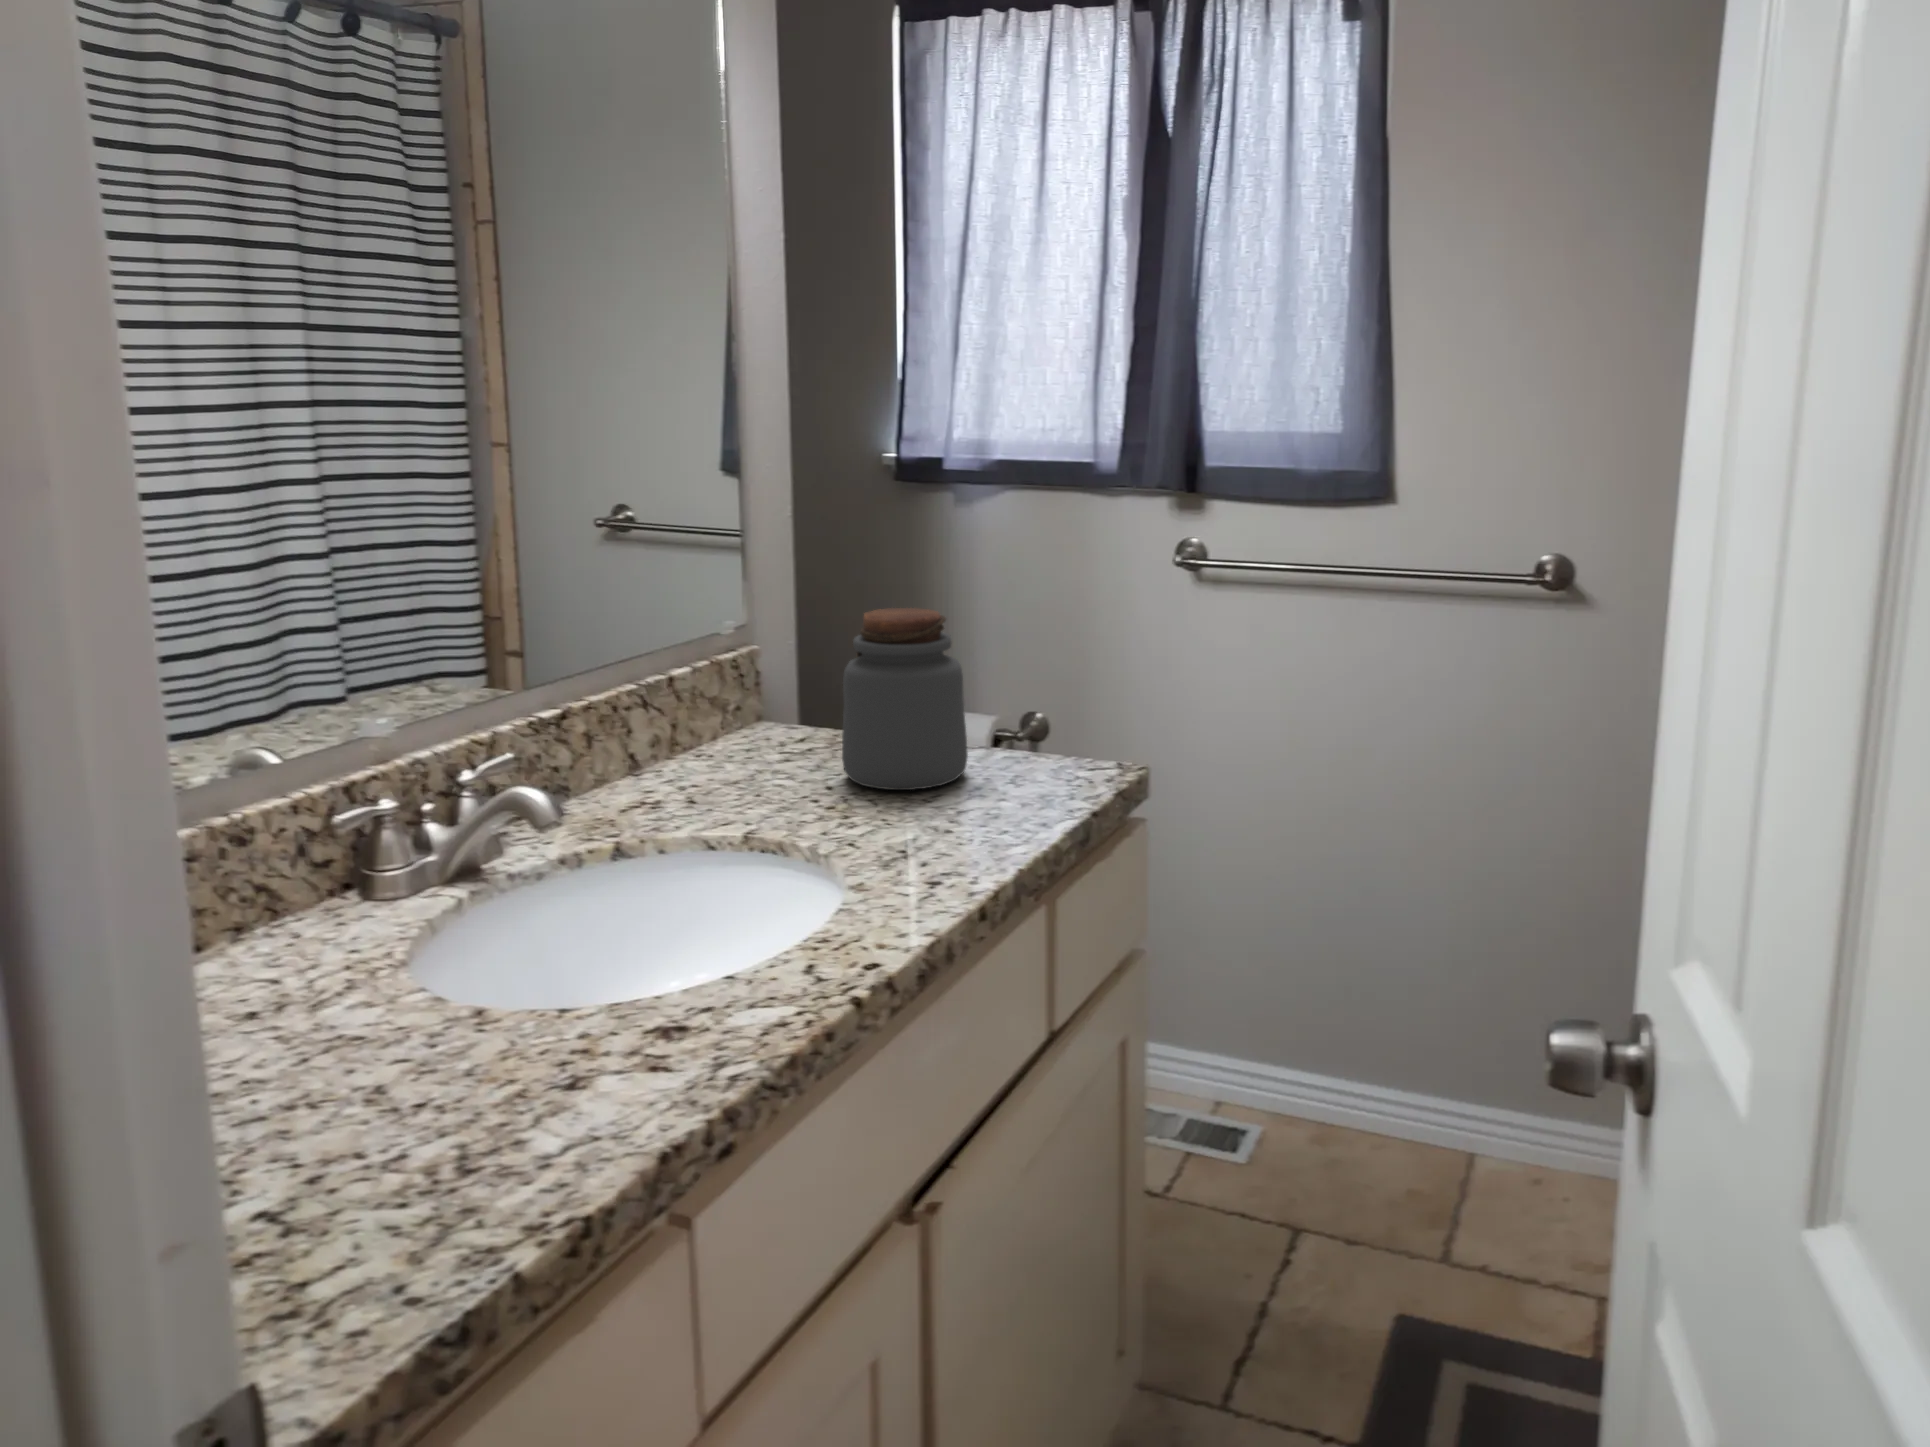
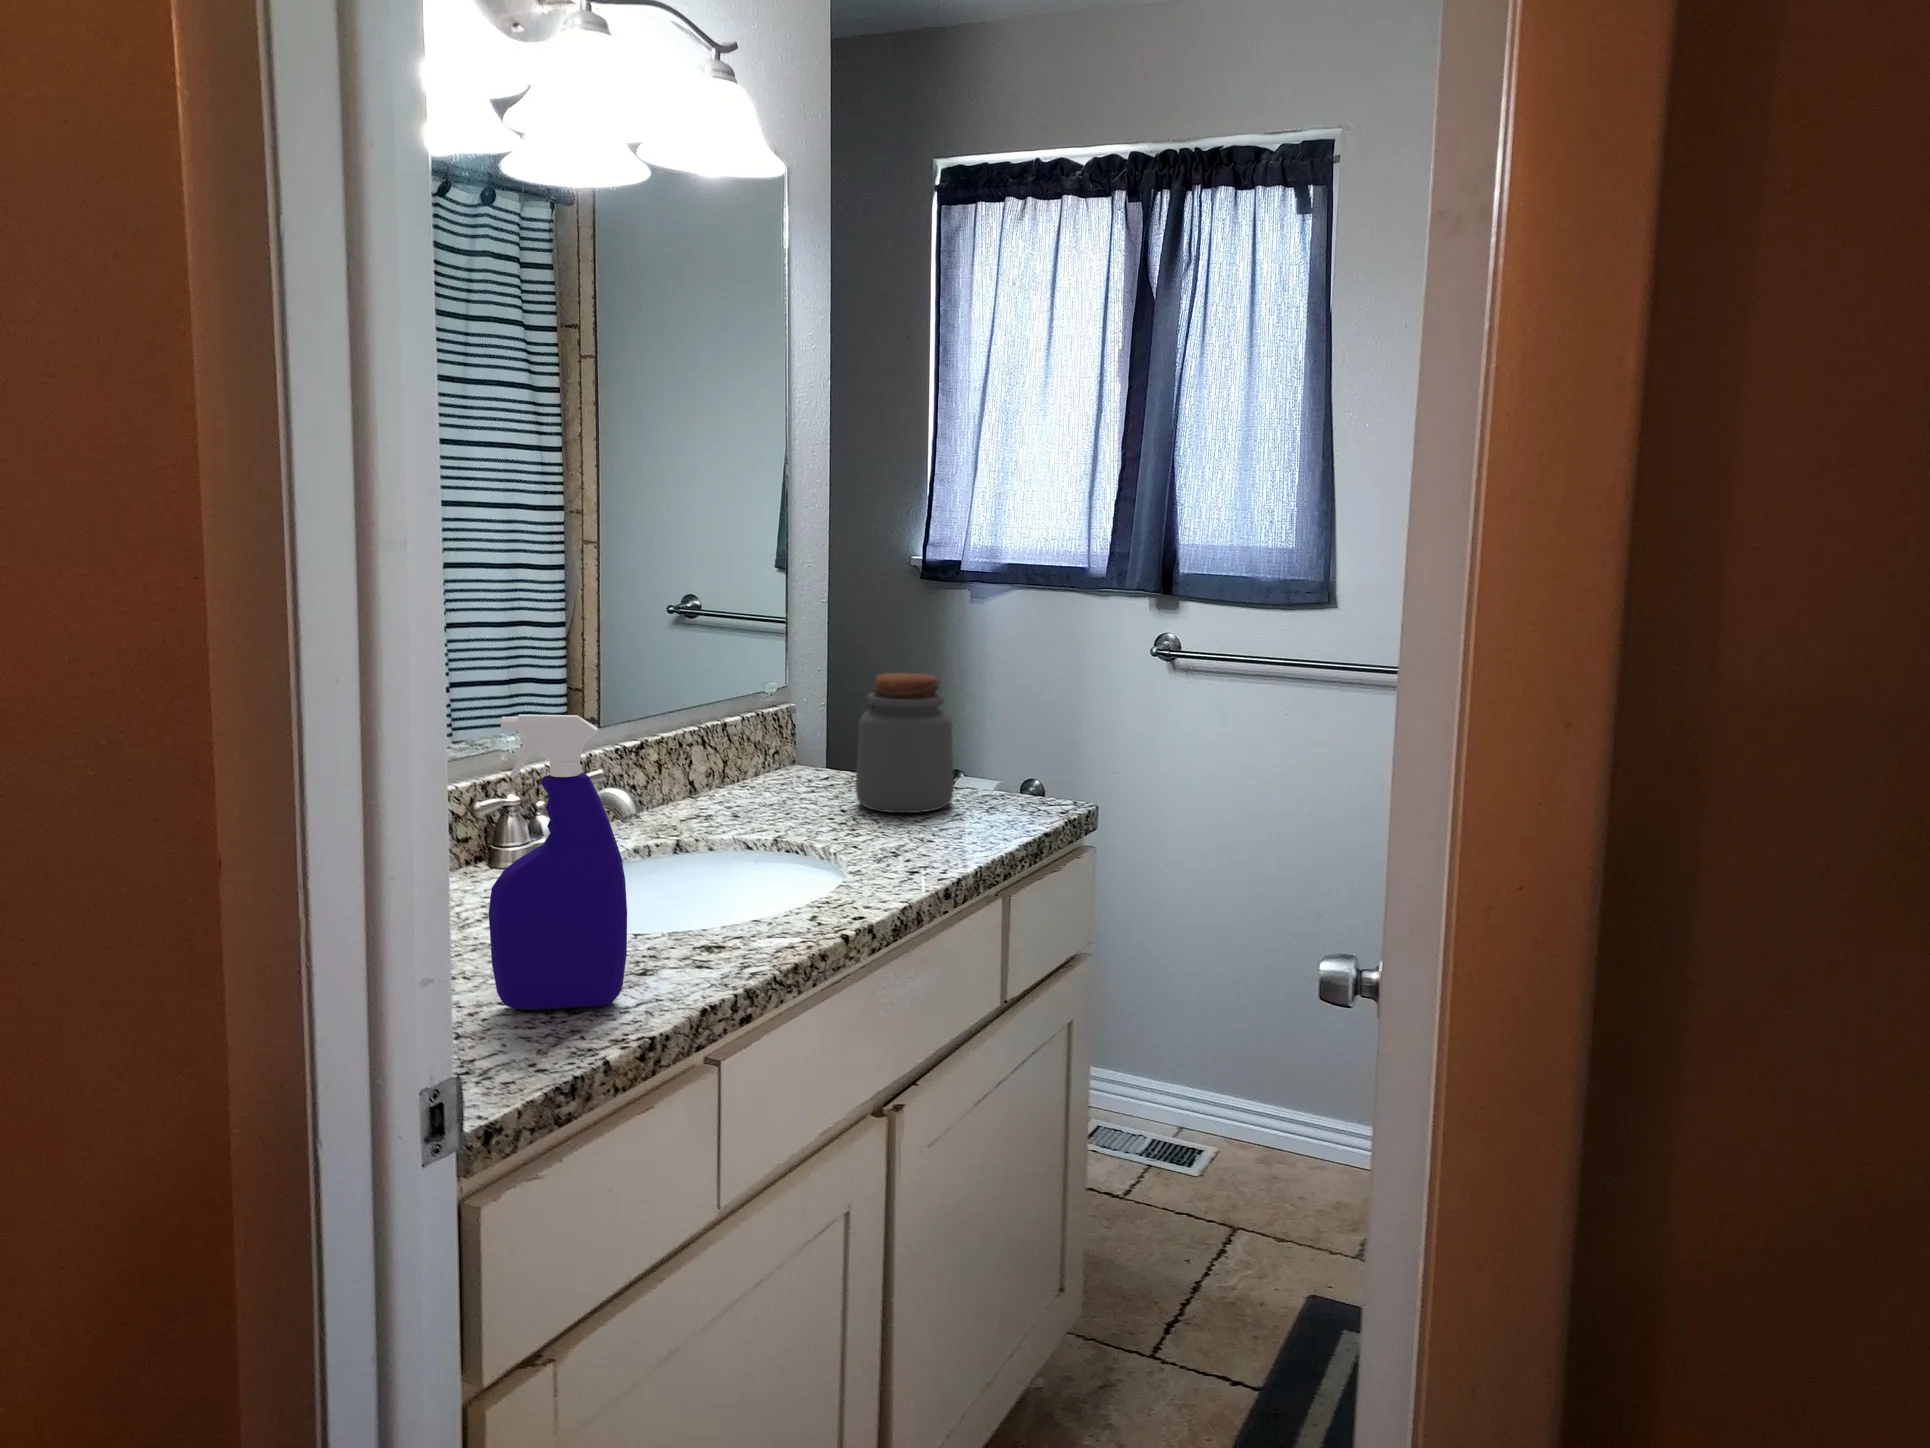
spray bottle: none [323,728,544,1170] -> present [489,714,627,1010]

